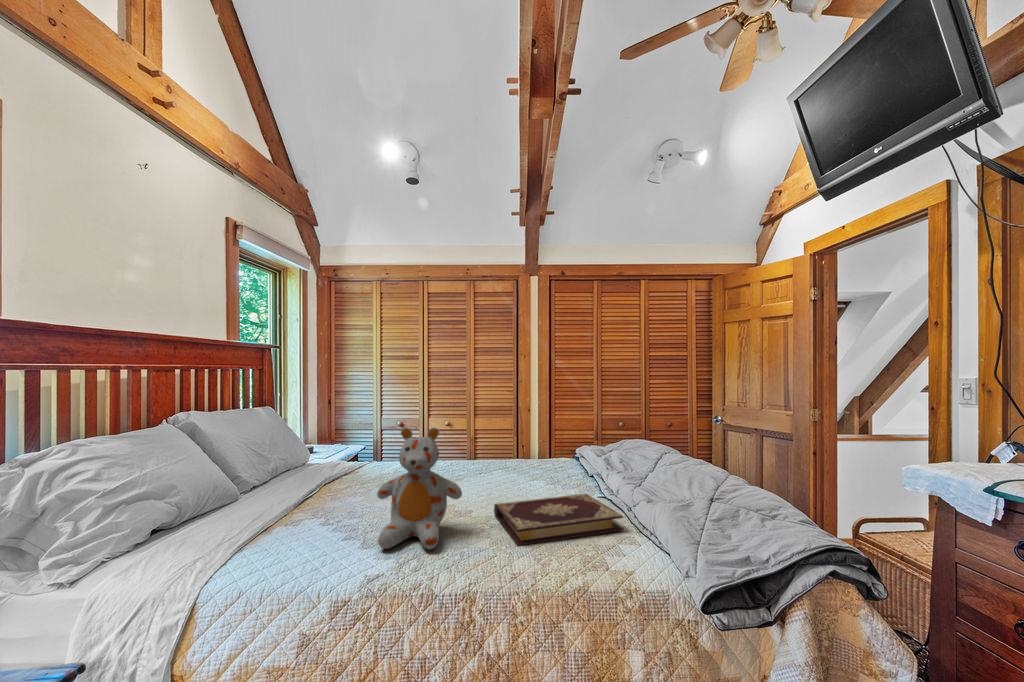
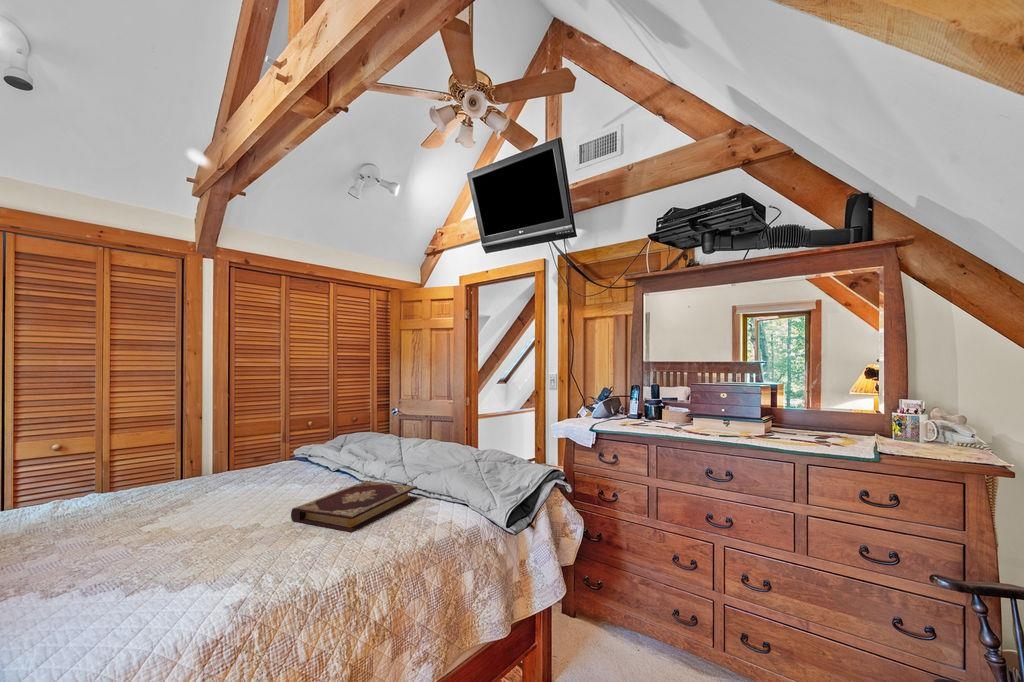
stuffed bear: present [377,427,462,549] -> none [164,433,281,582]

